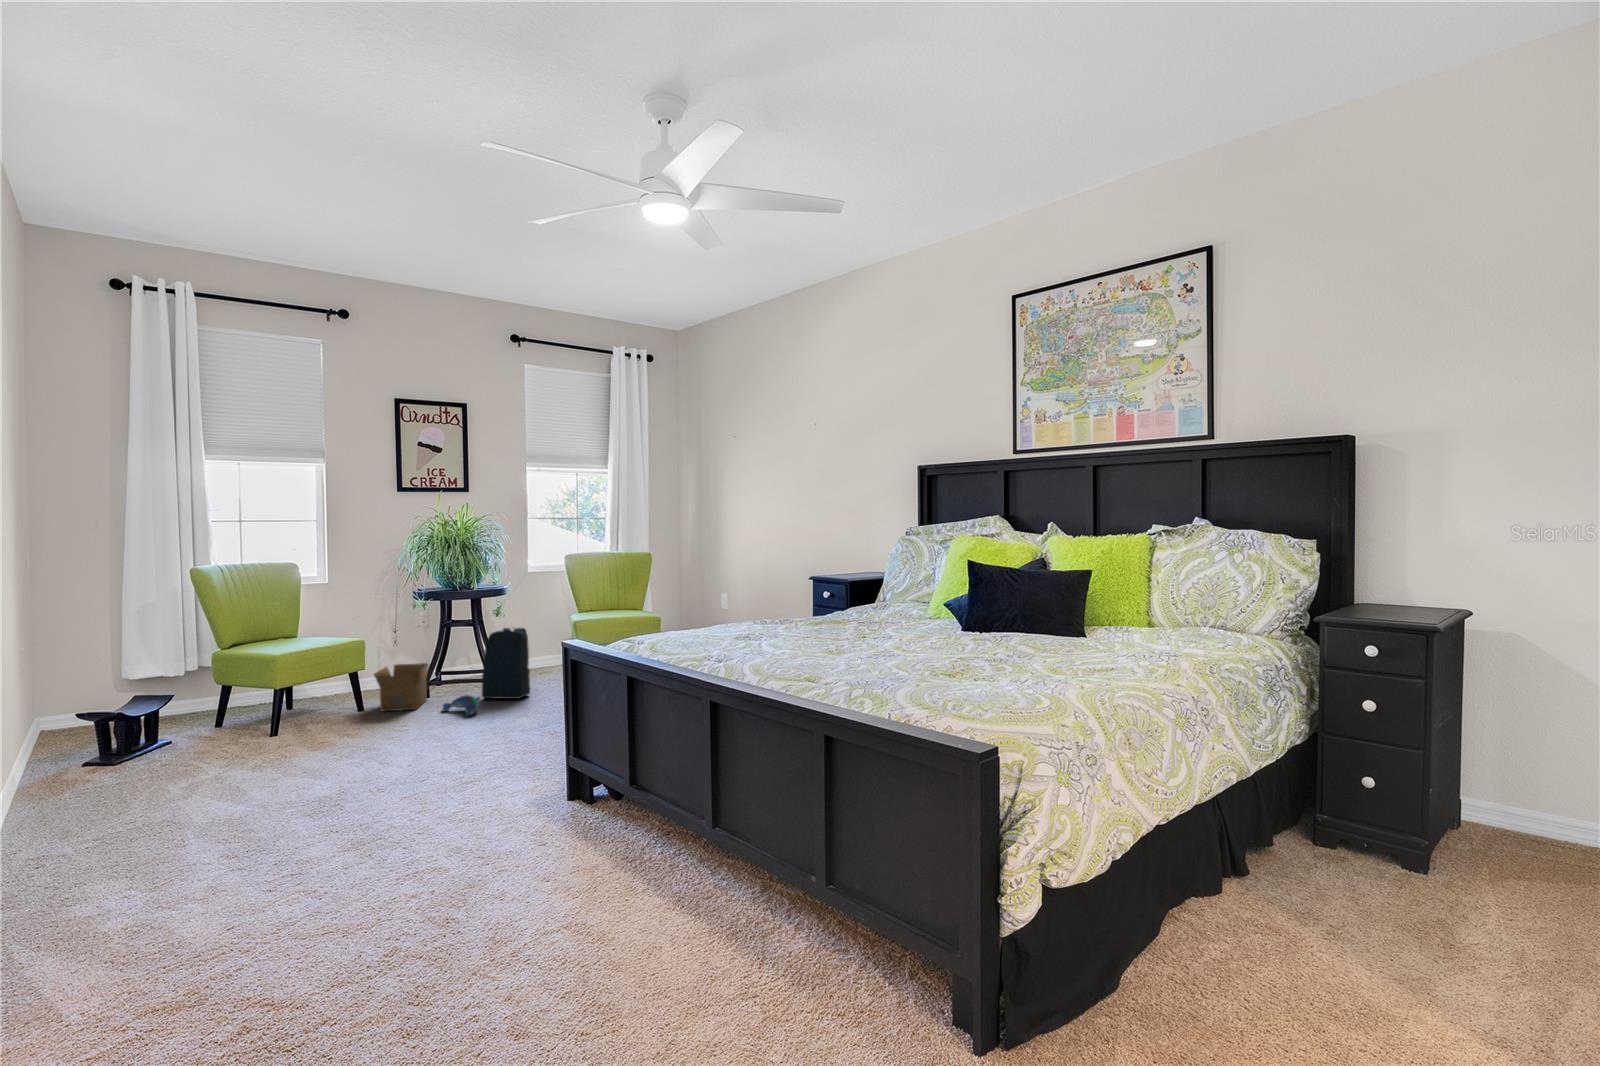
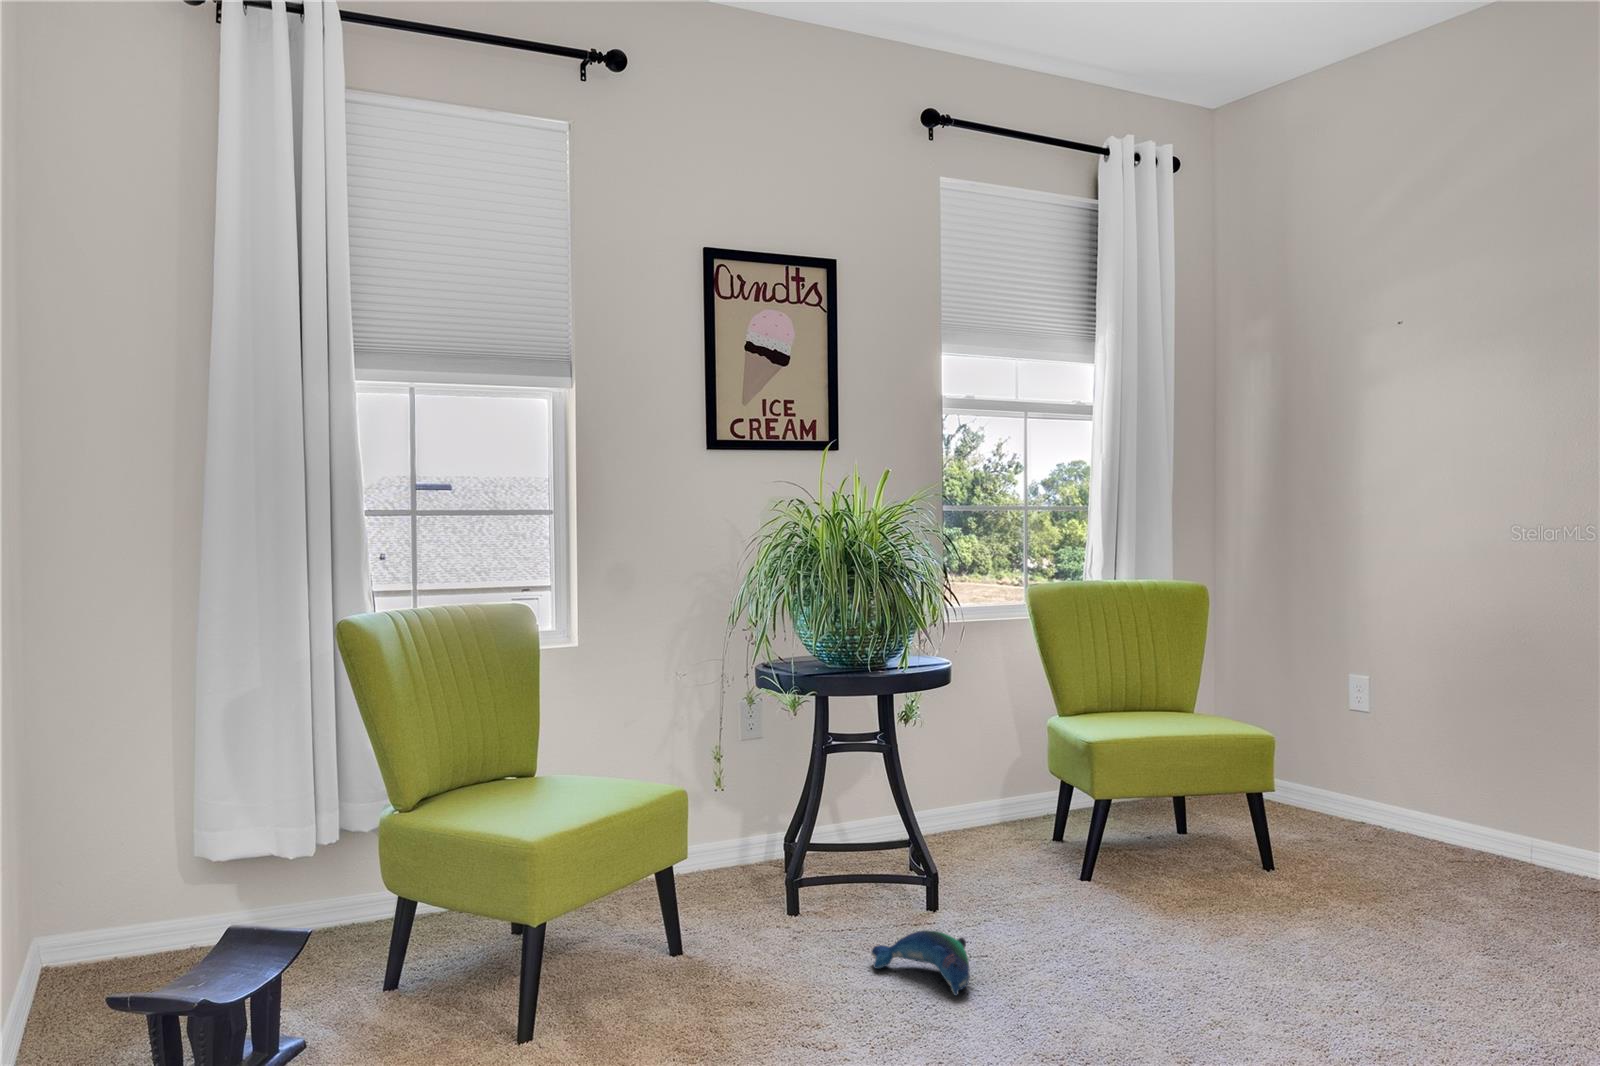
backpack: present [482,628,530,699] -> none [933,752,1038,932]
cardboard box: present [373,663,429,711] -> none [713,835,813,957]

